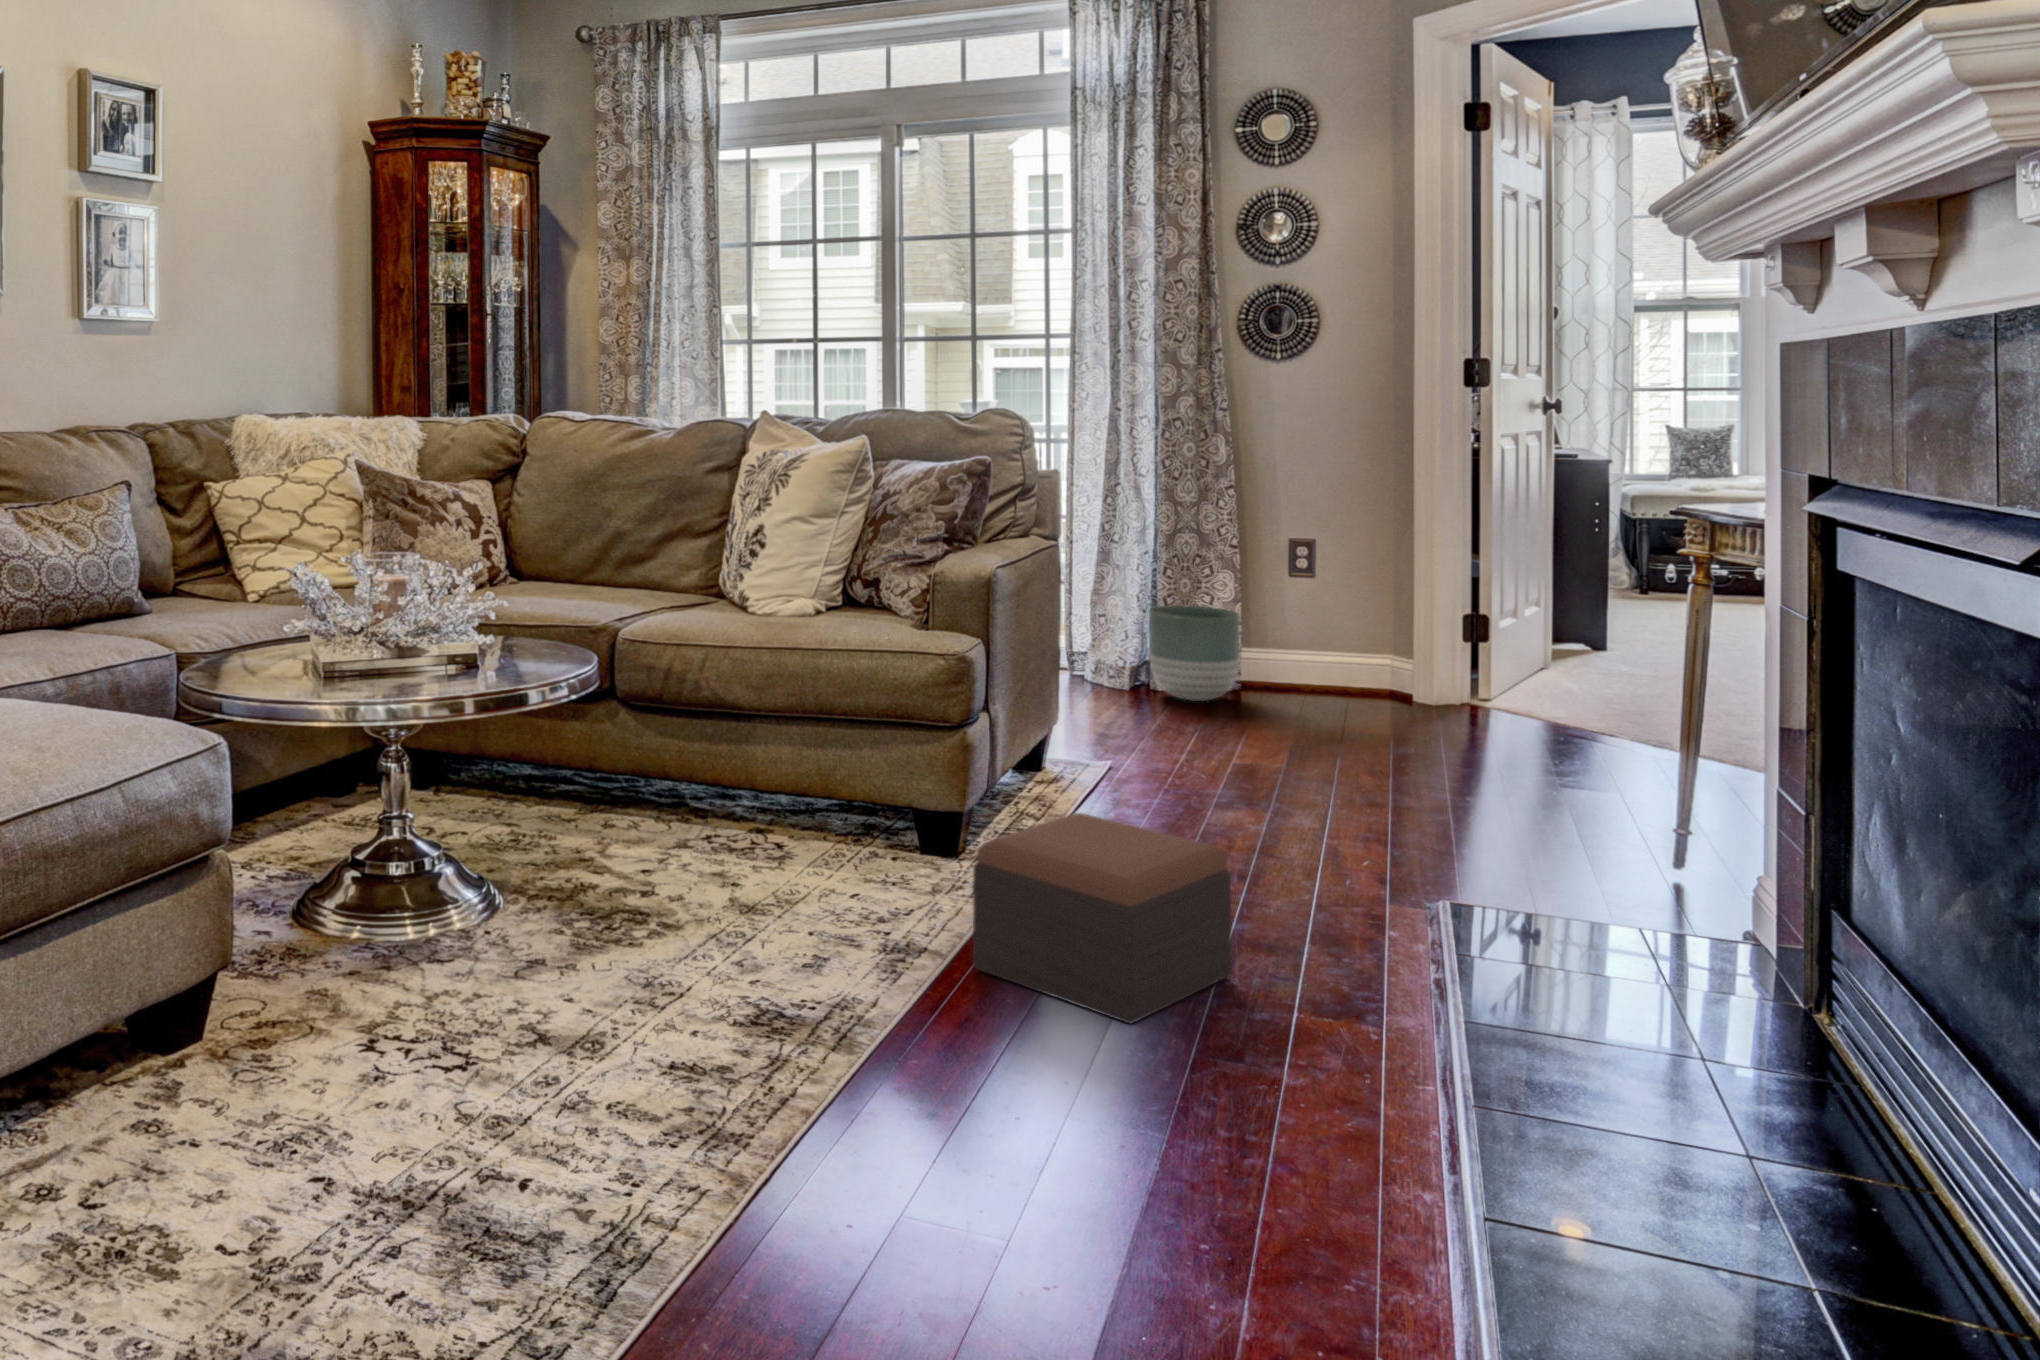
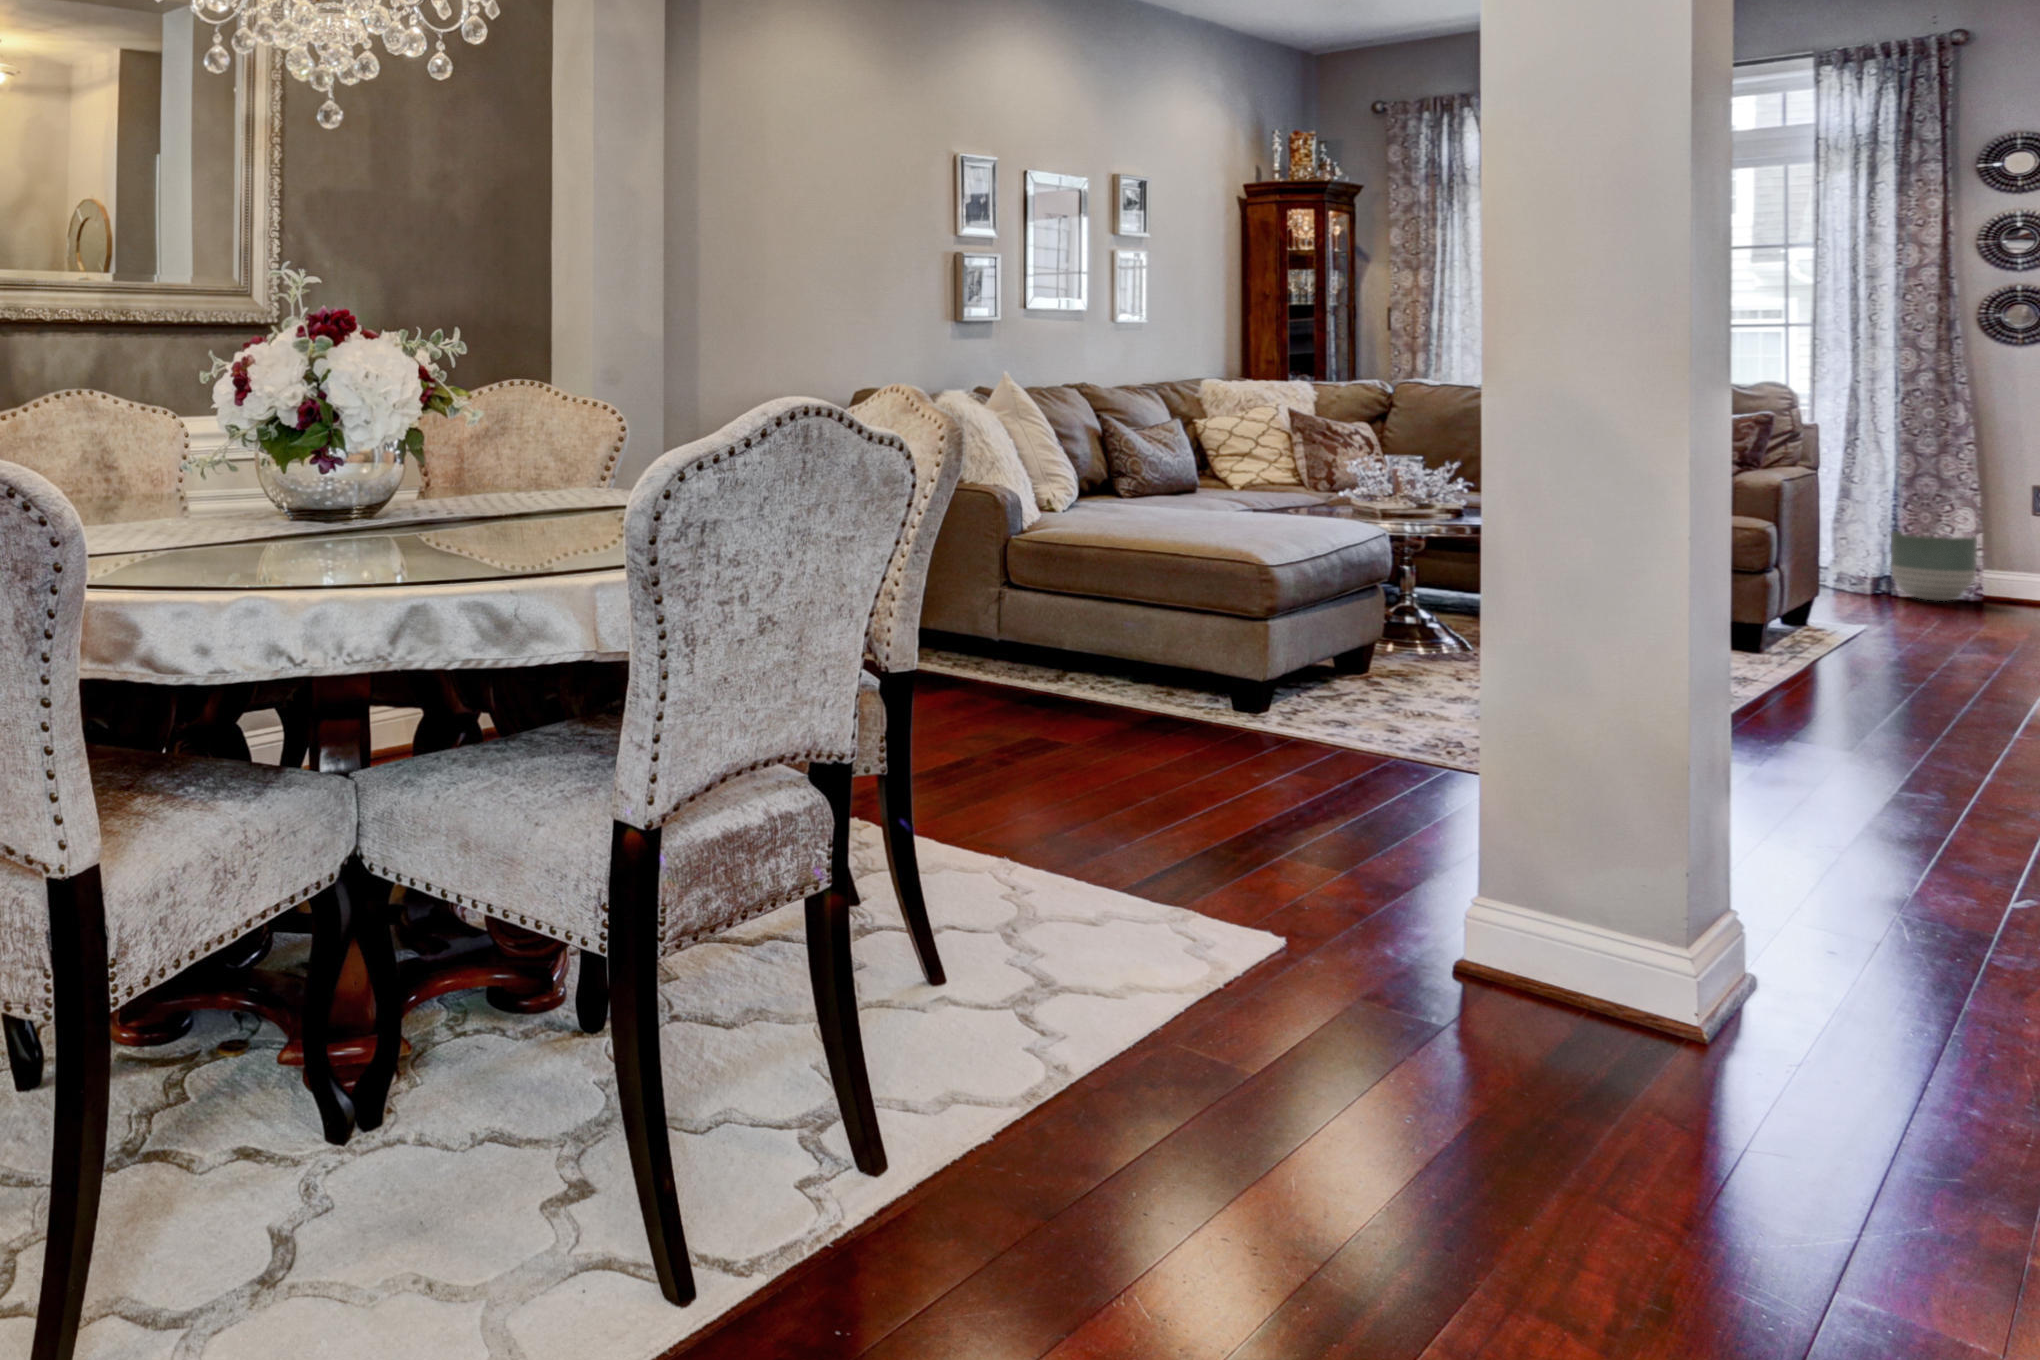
footstool: present [973,813,1231,1024] -> none [1790,606,1967,699]

